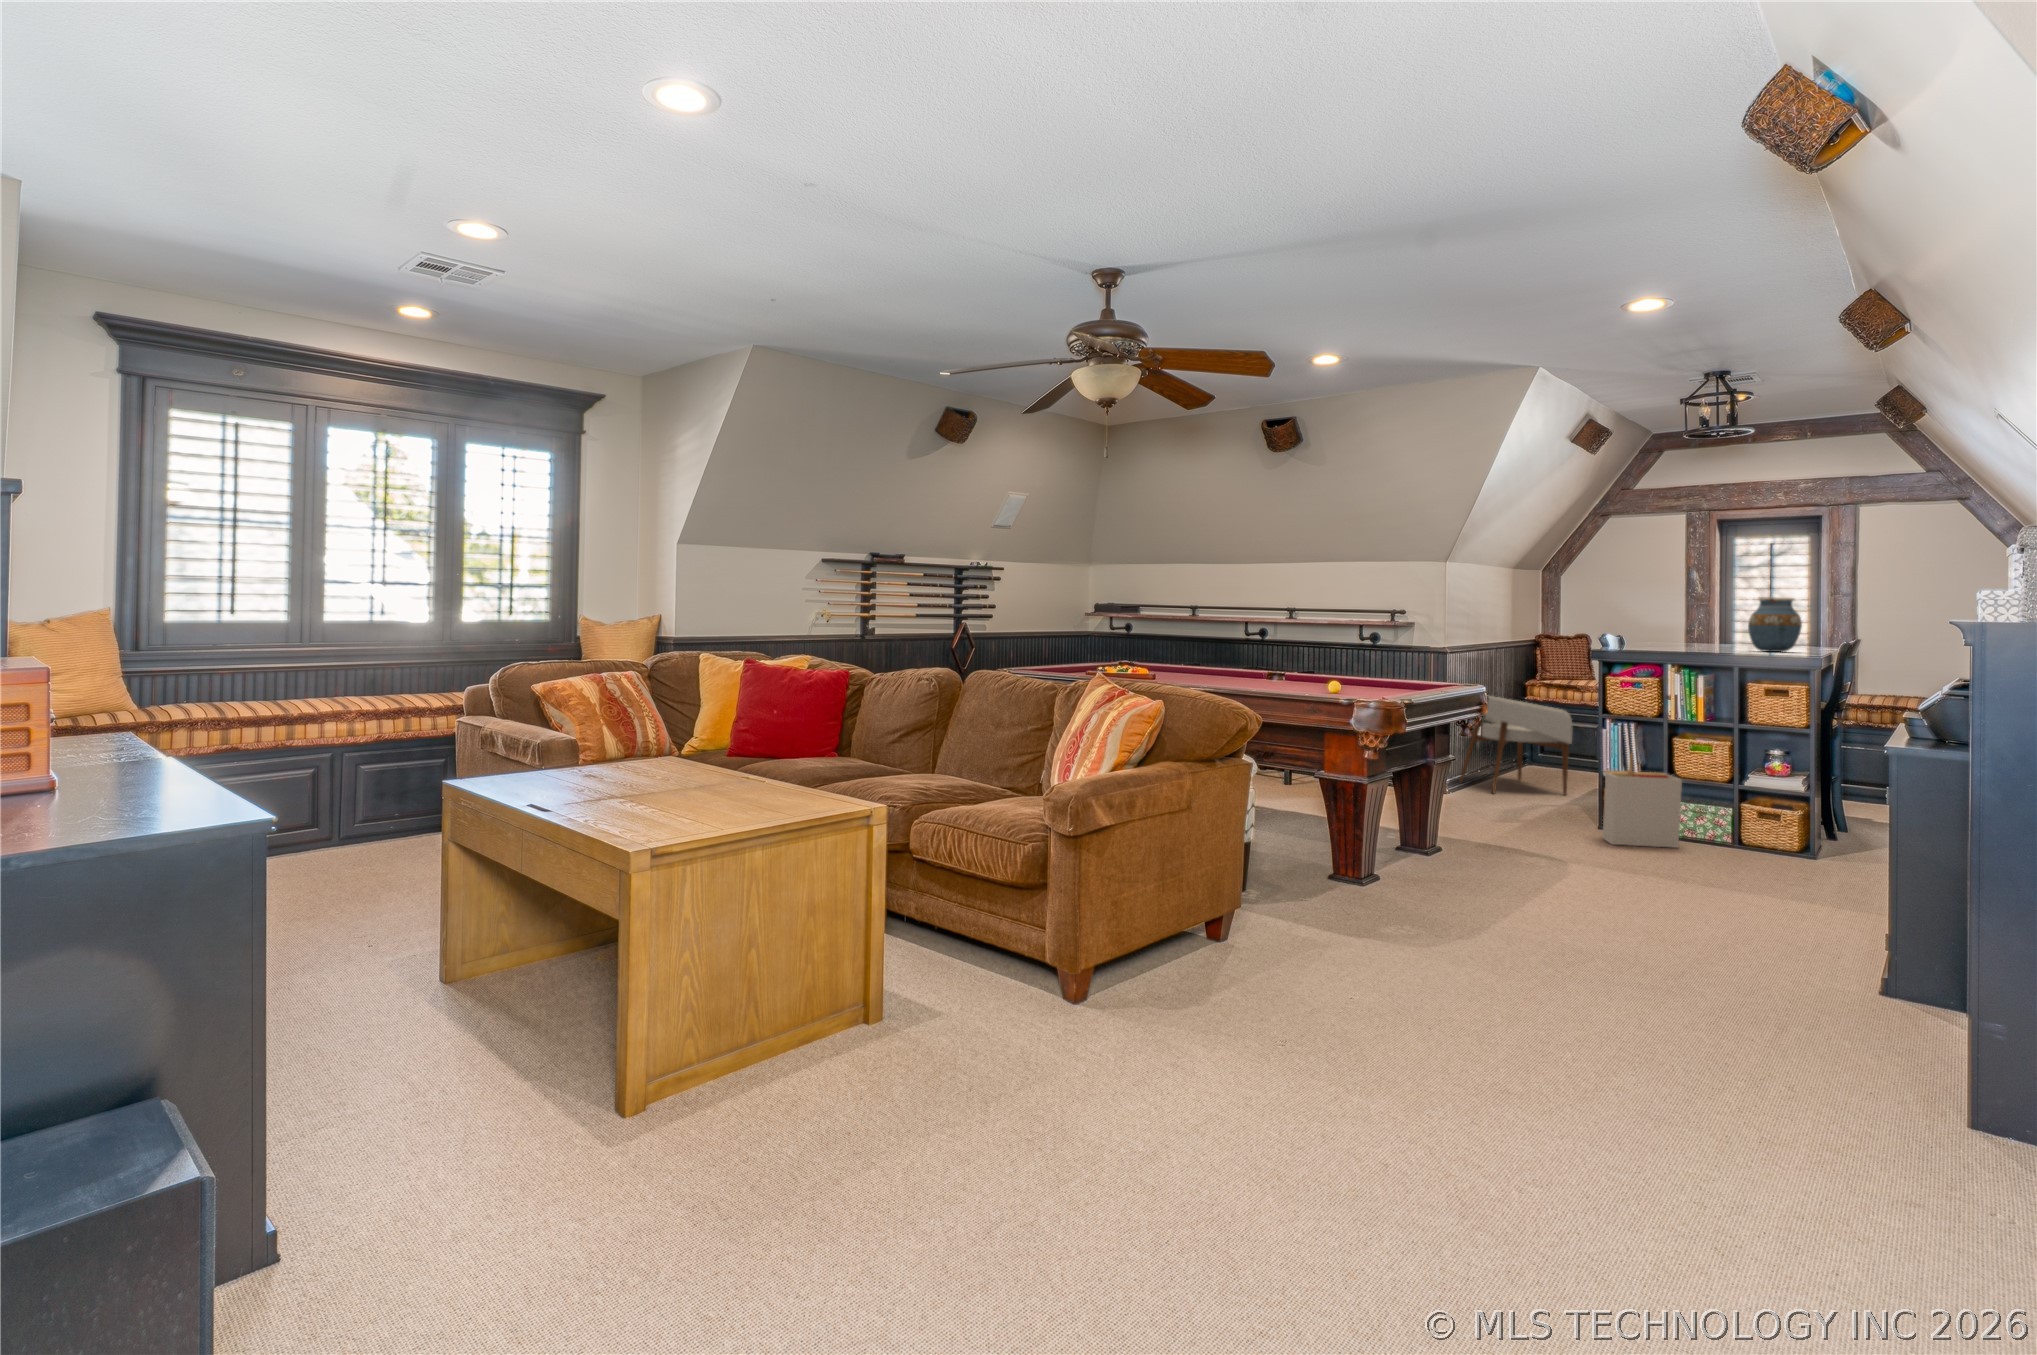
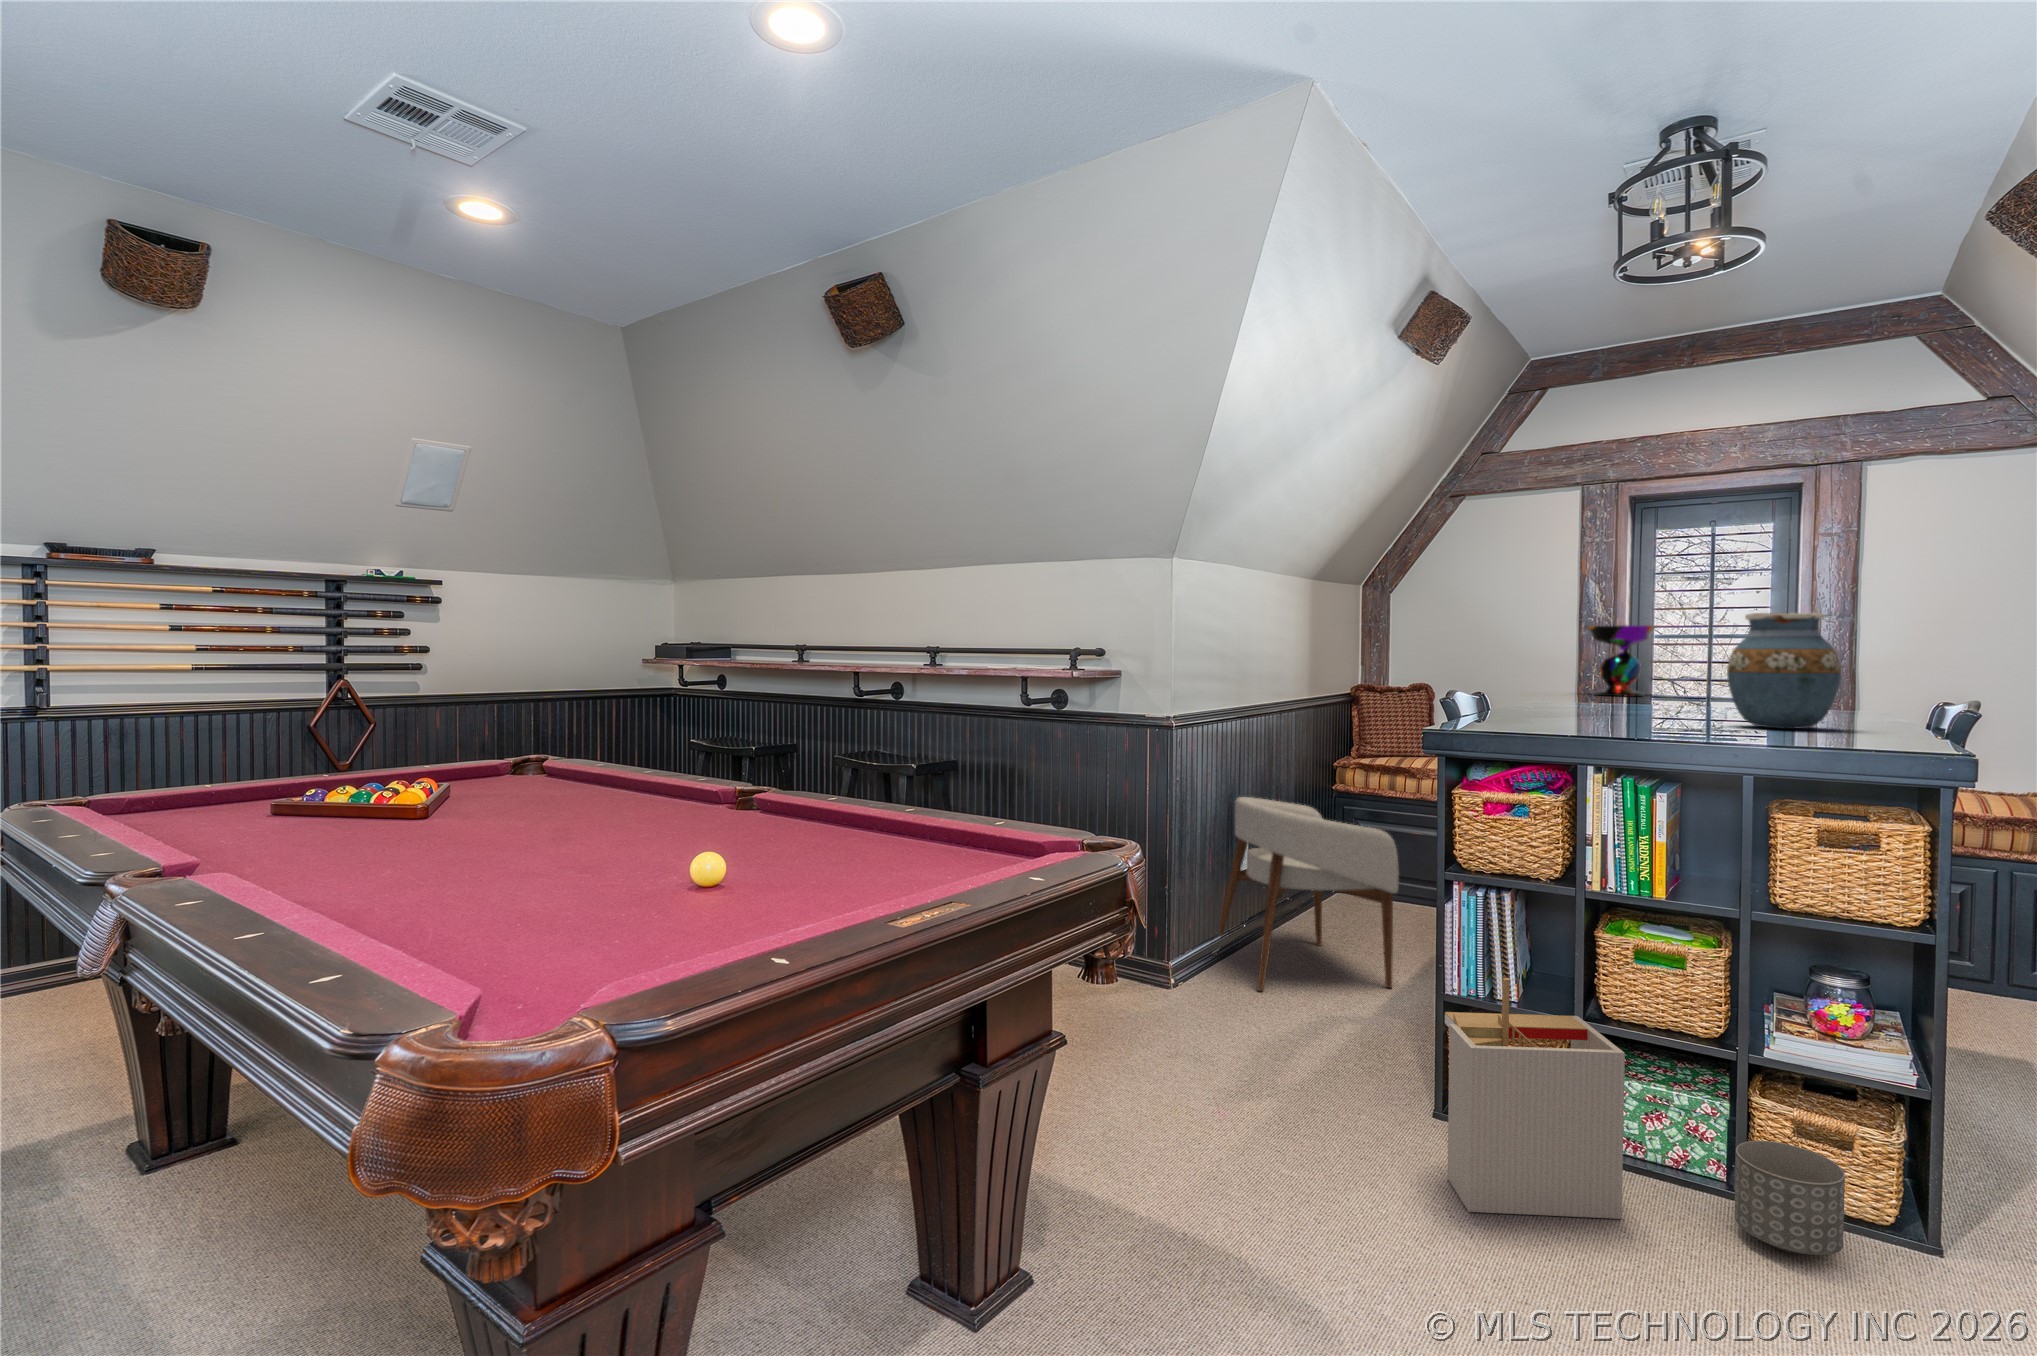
decorative bowl: none [1689,600,1739,644] -> present [1586,625,1656,697]
planter: none [1727,817,1772,856] -> present [1734,1141,1845,1255]

